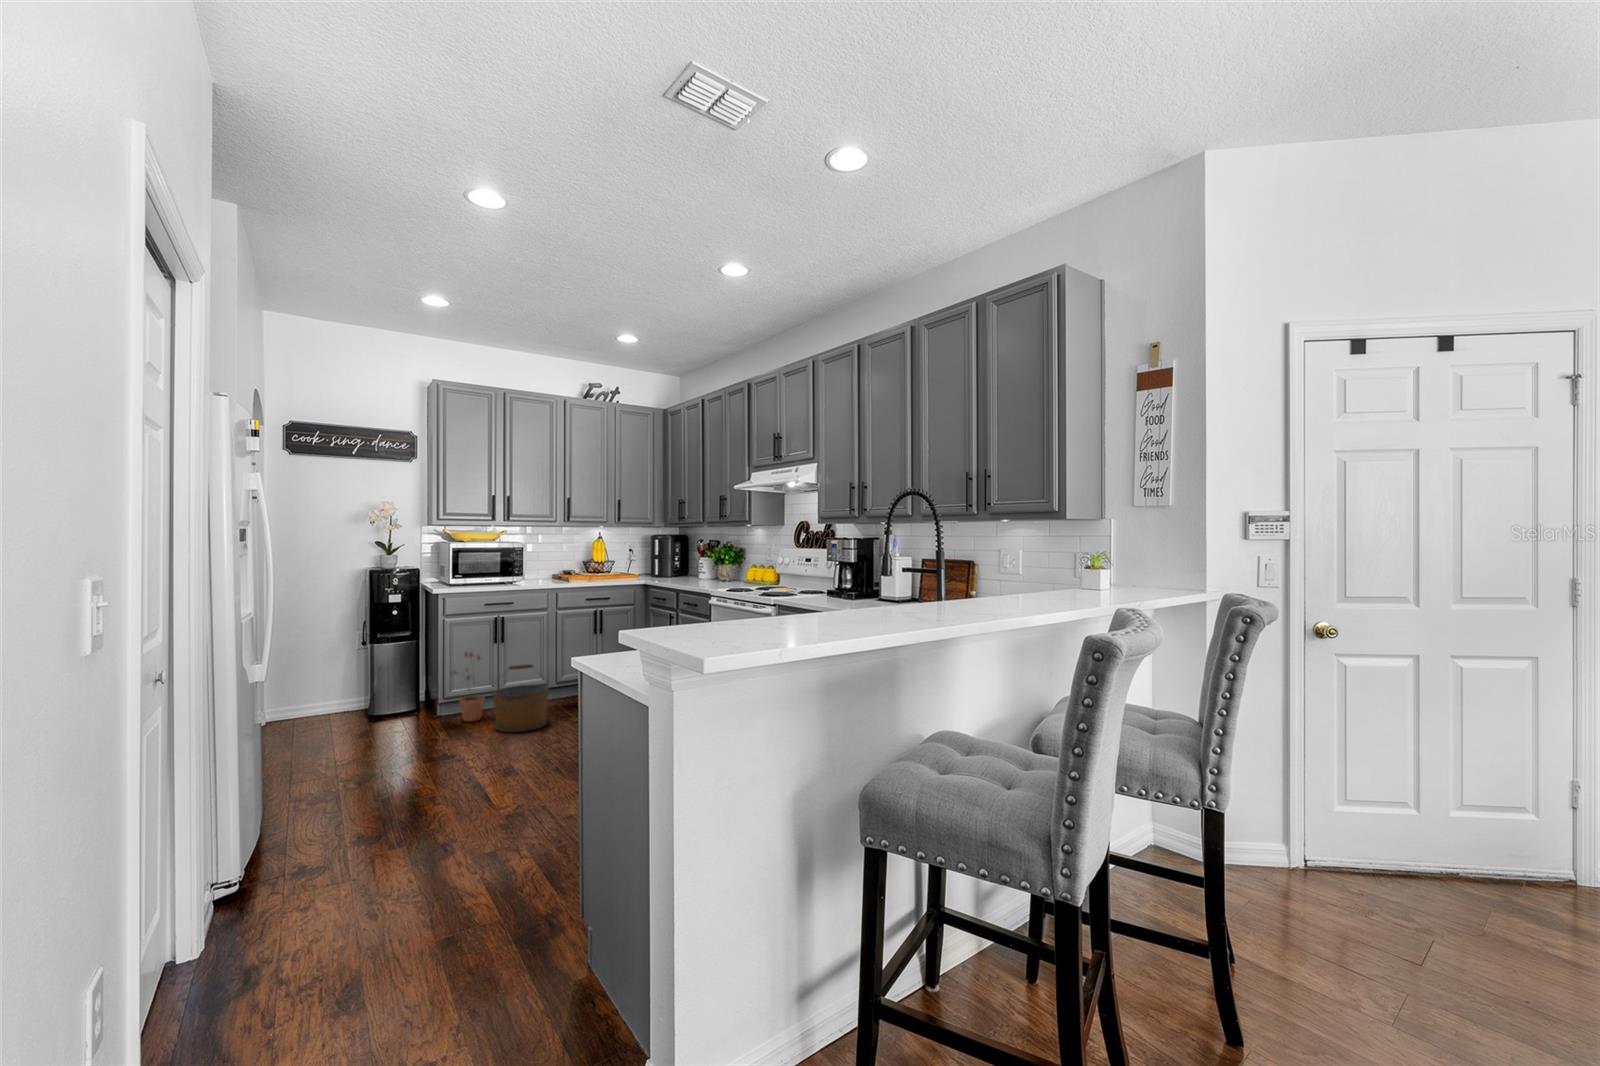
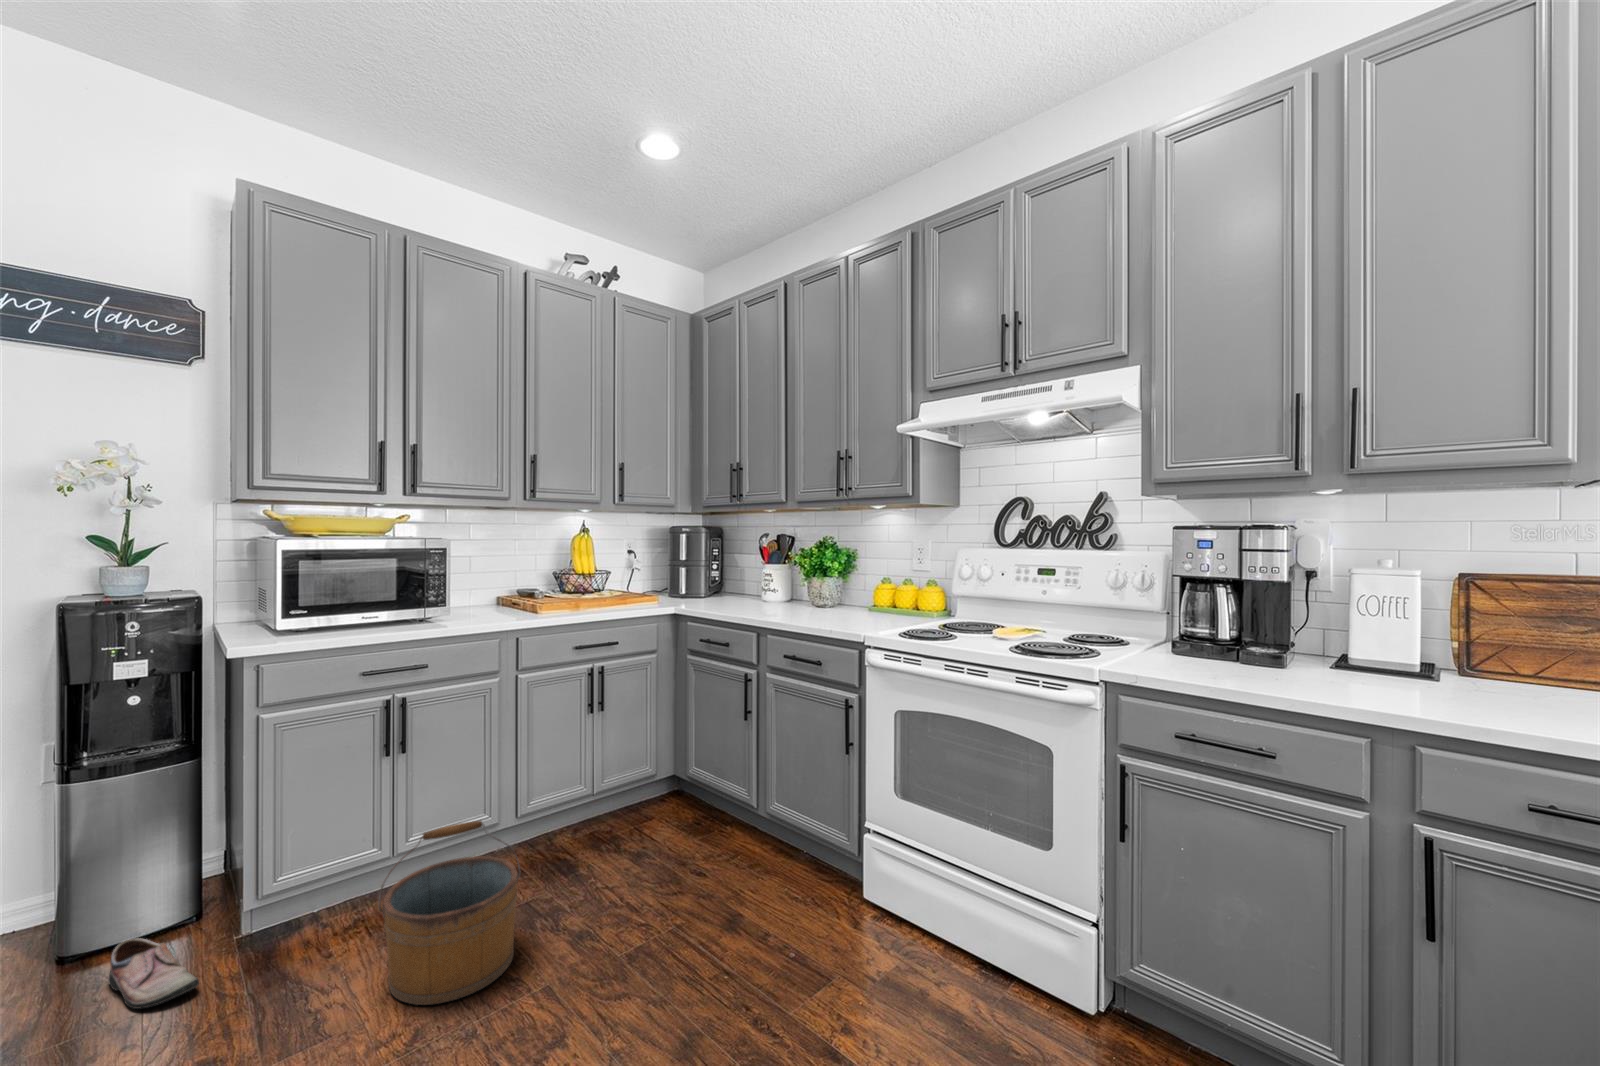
potted plant: present [450,652,484,722] -> none [269,786,364,958]
shoe: none [391,708,424,728] -> present [109,938,199,1009]

